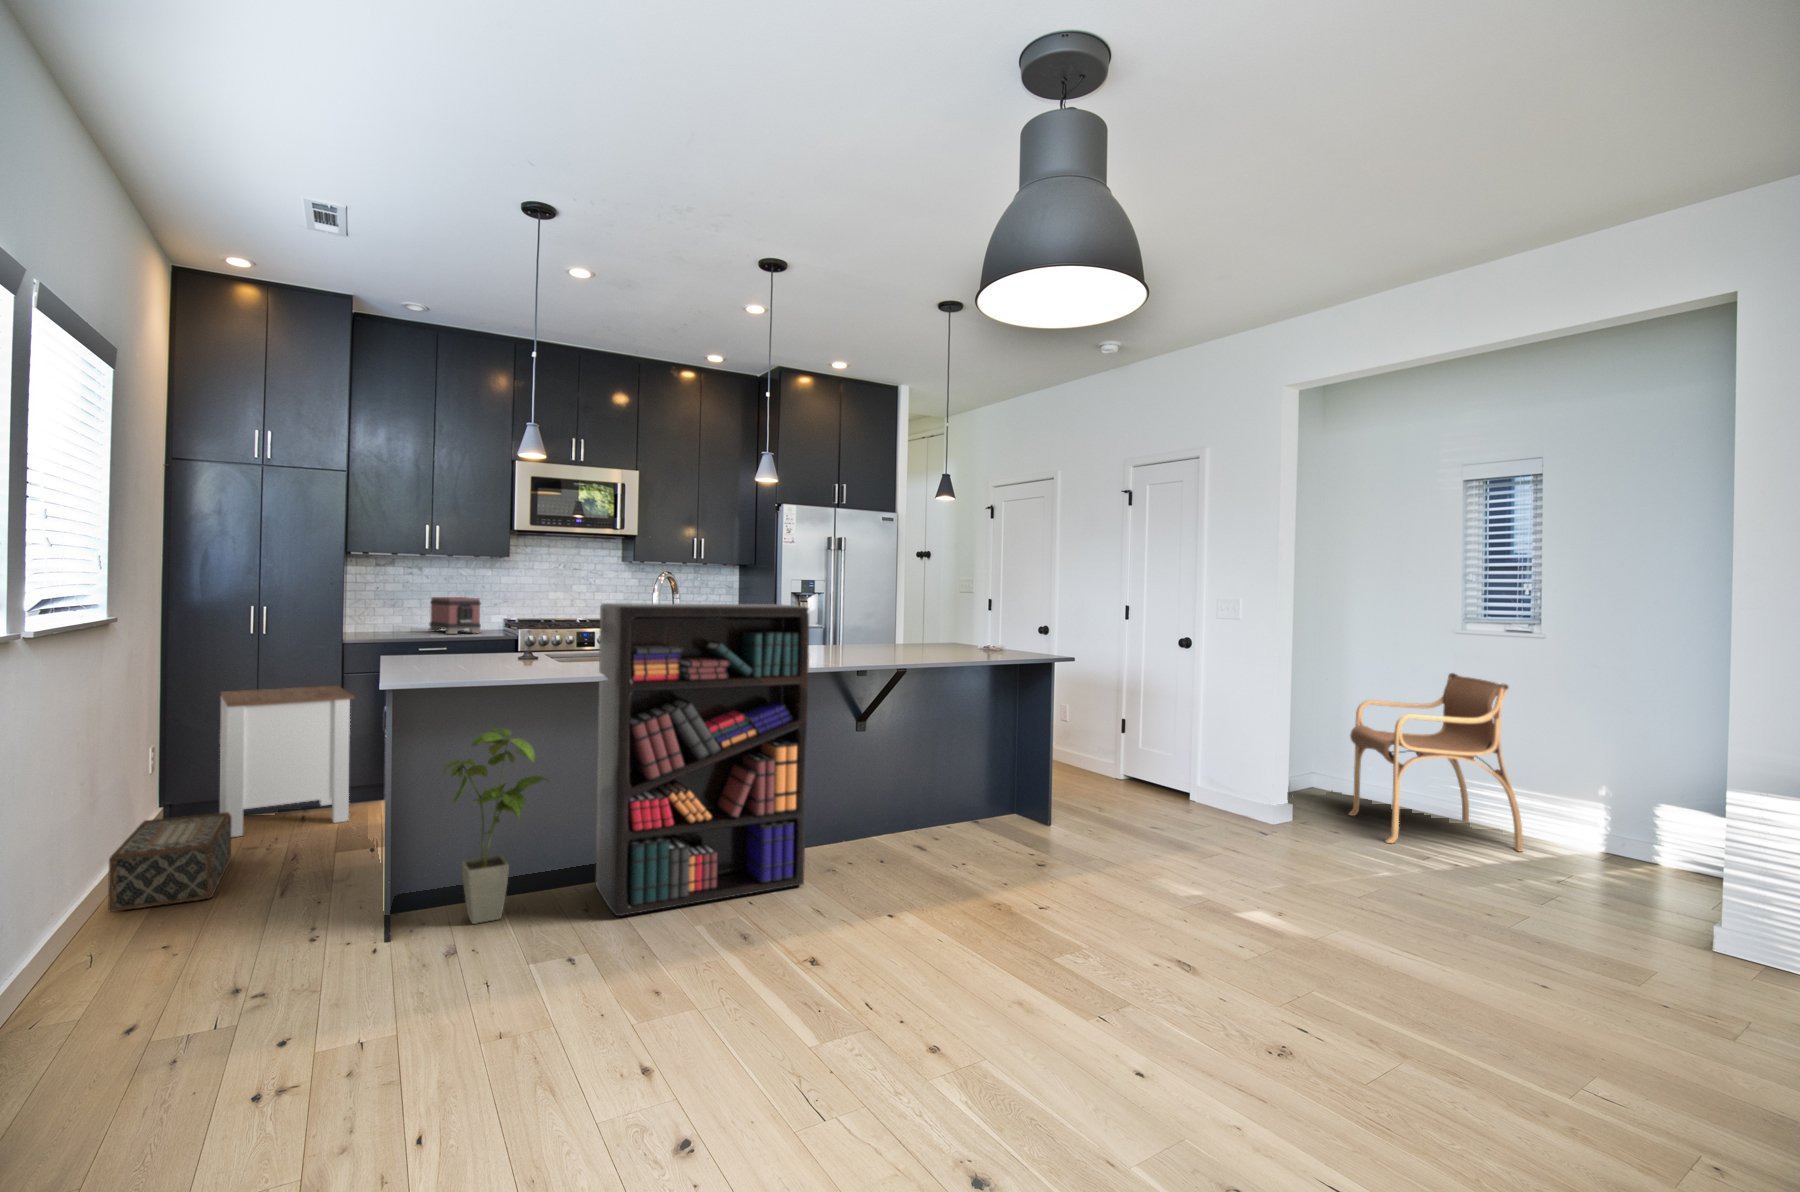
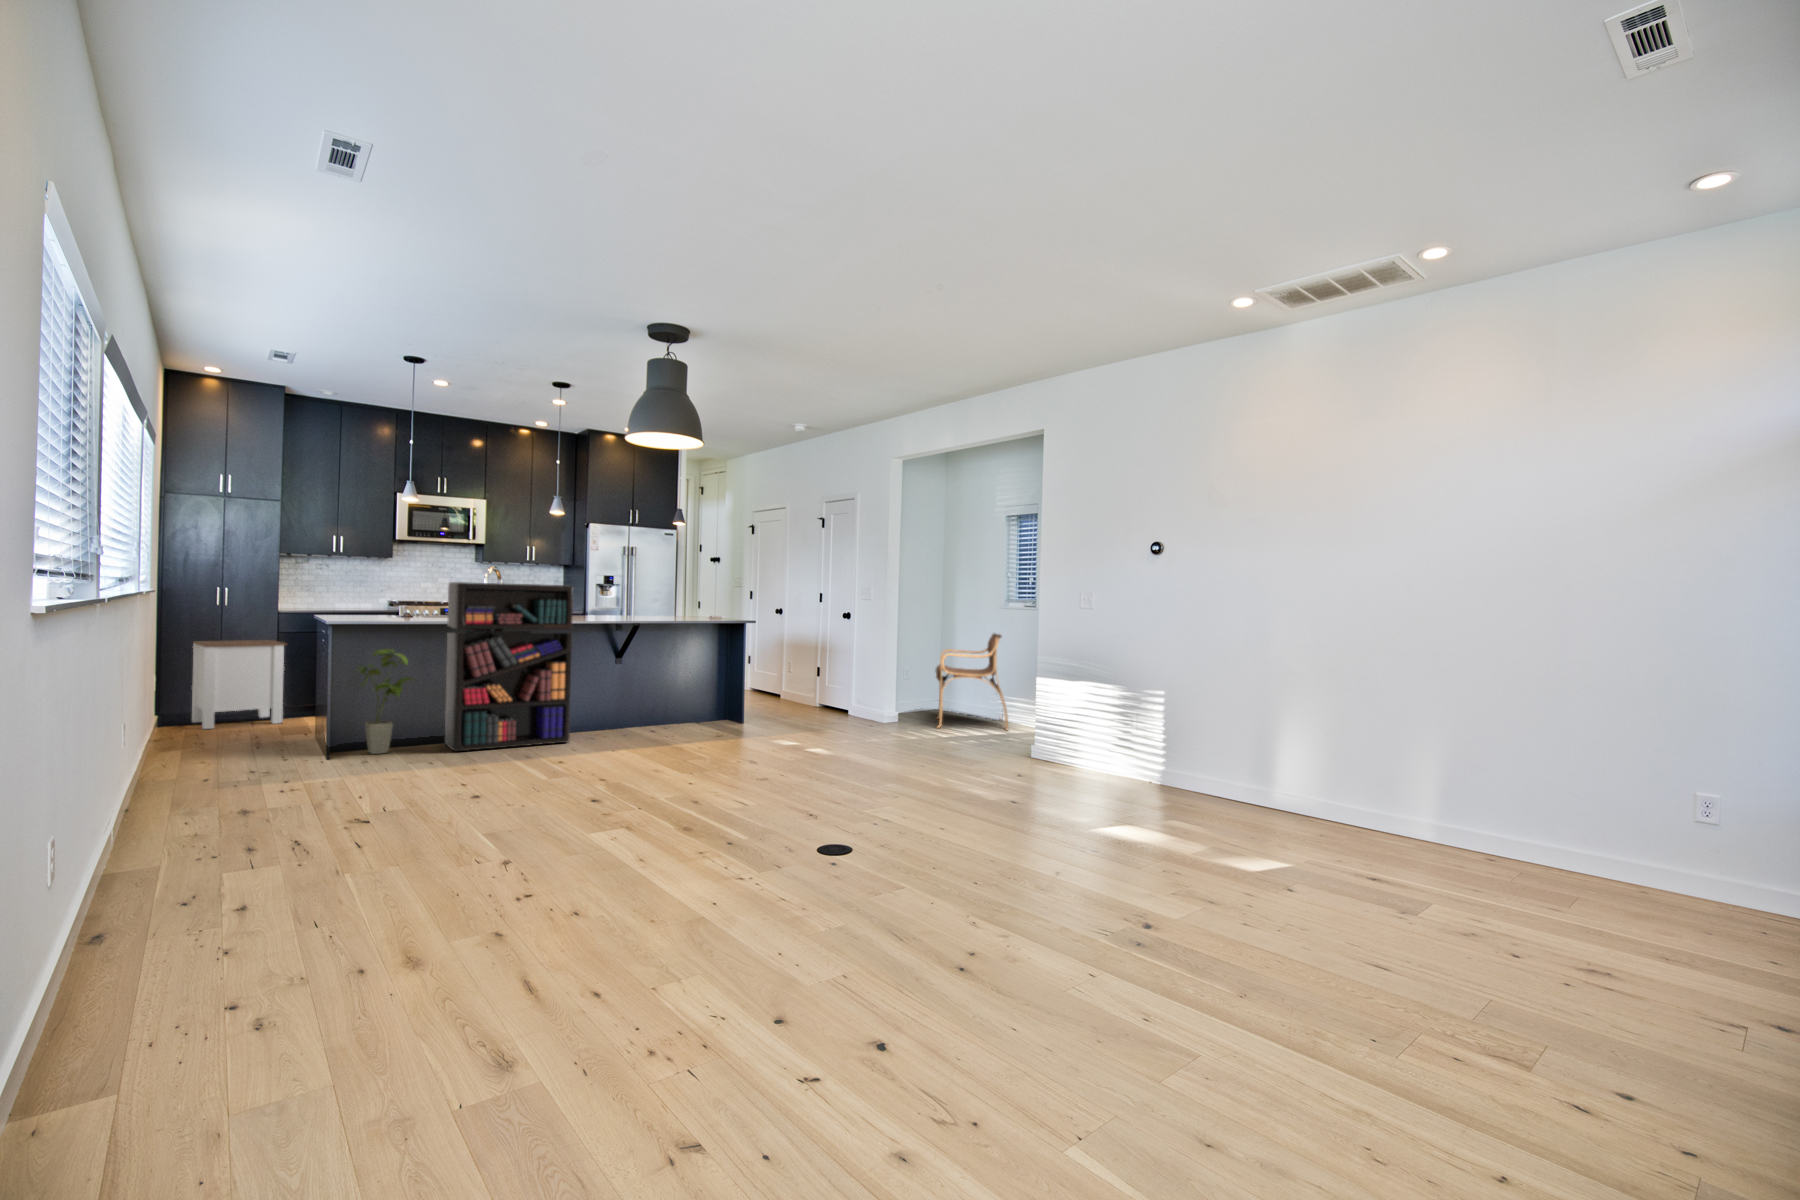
toaster: present [429,597,482,634] -> none [332,584,372,609]
woven basket: present [108,812,231,912] -> none [152,708,214,752]

